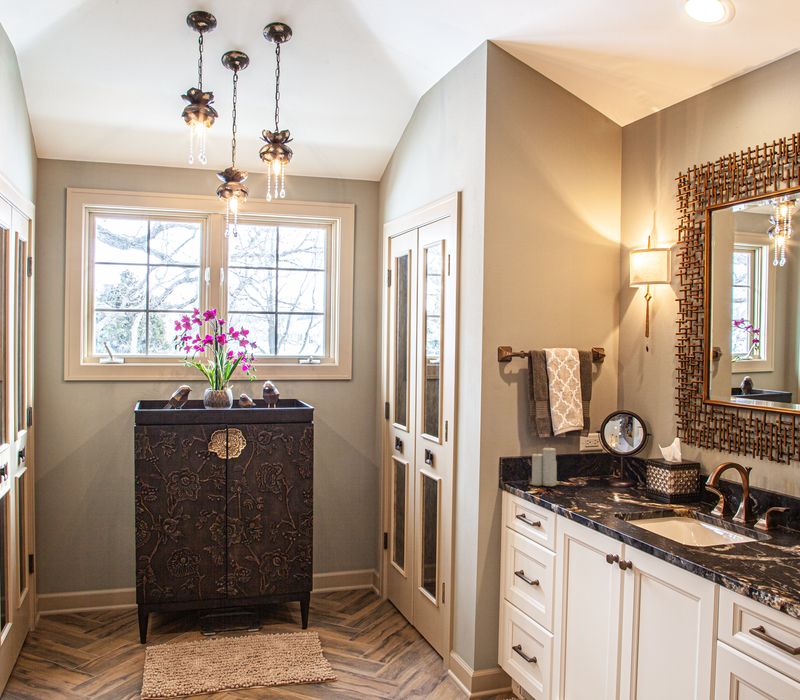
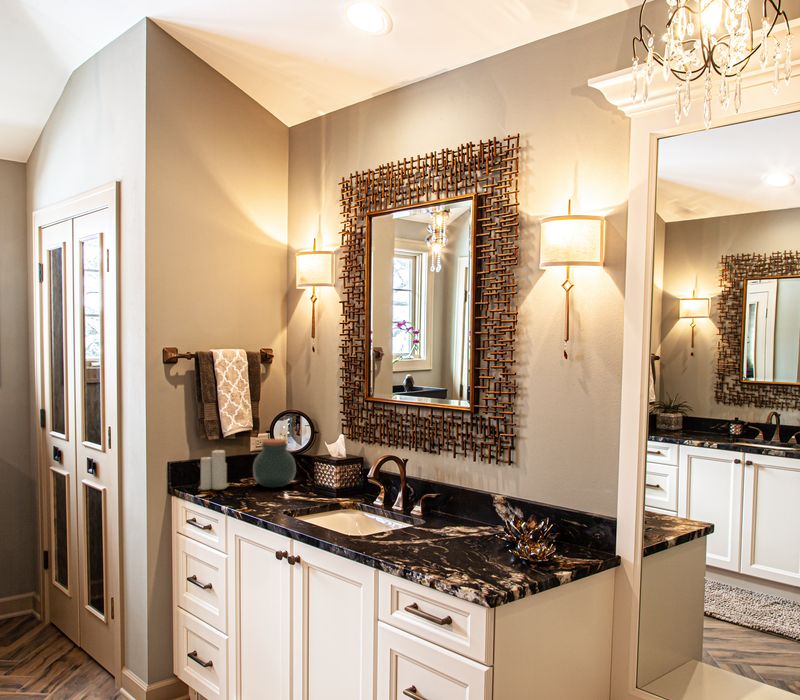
jar: none [583,440,626,489] -> present [253,439,296,487]

